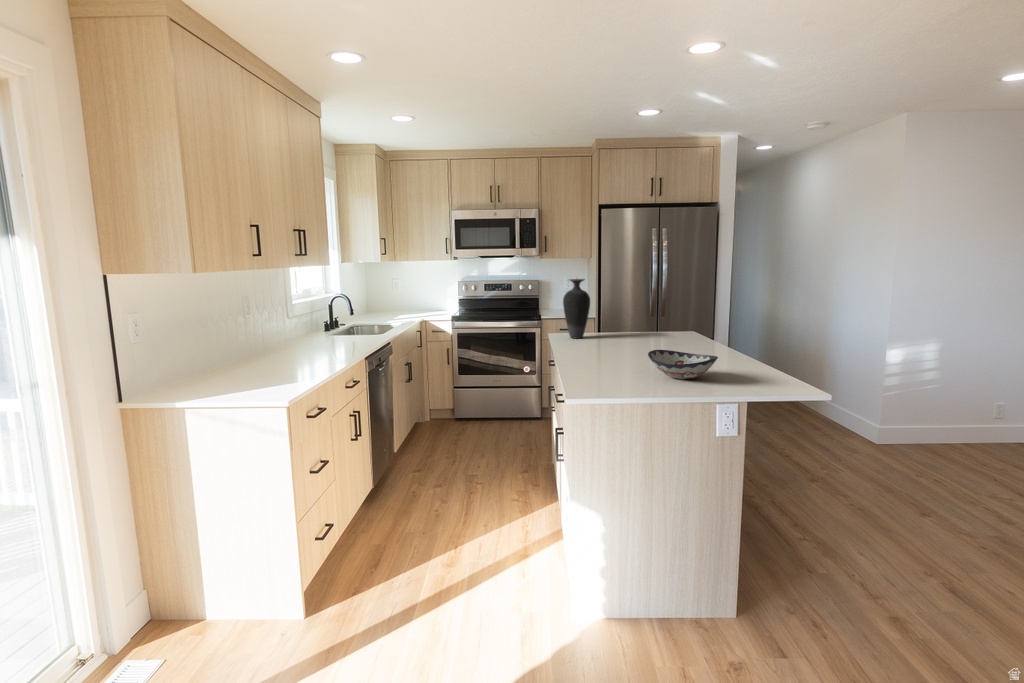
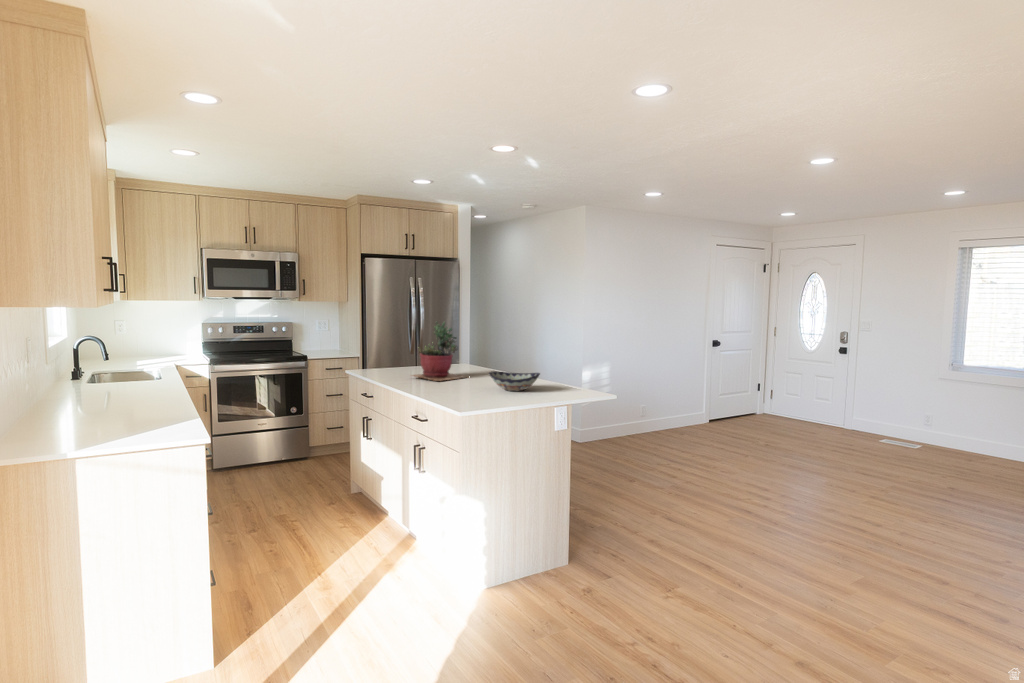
vase: present [563,279,590,339] -> none [370,319,395,372]
succulent plant: none [588,282,659,355] -> present [413,322,468,381]

